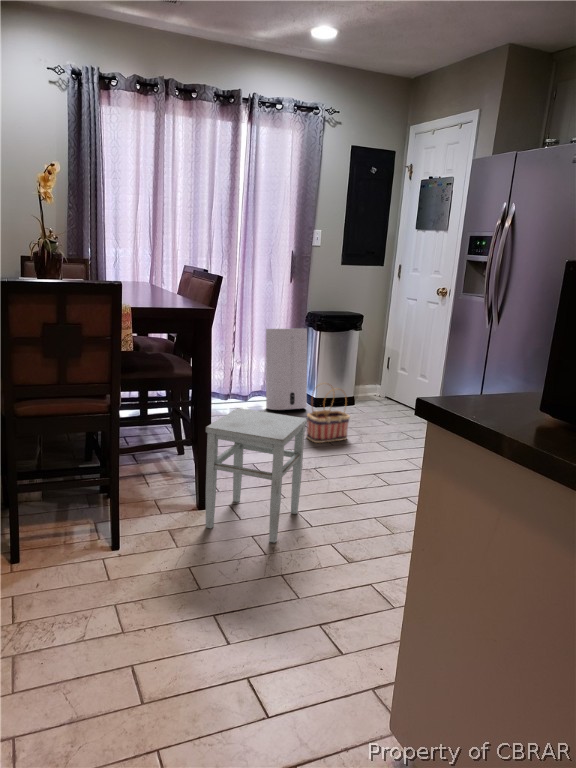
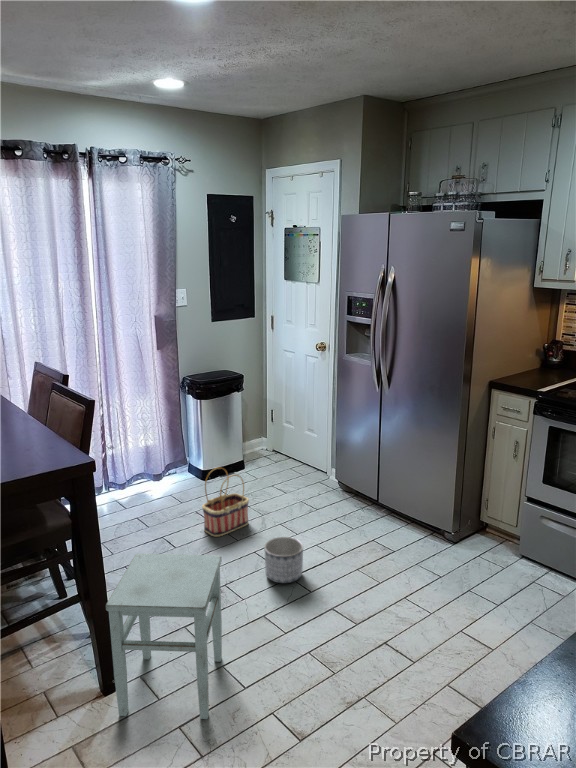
air purifier: present [266,329,307,410] -> none [139,399,195,495]
planter: none [352,441,389,479] -> present [265,537,303,583]

